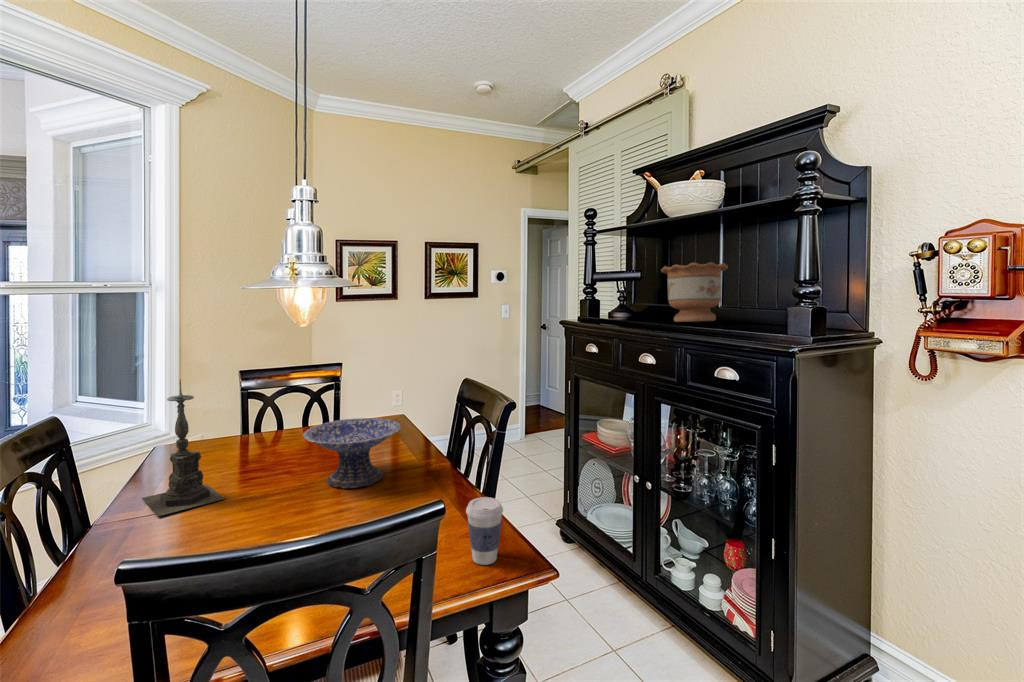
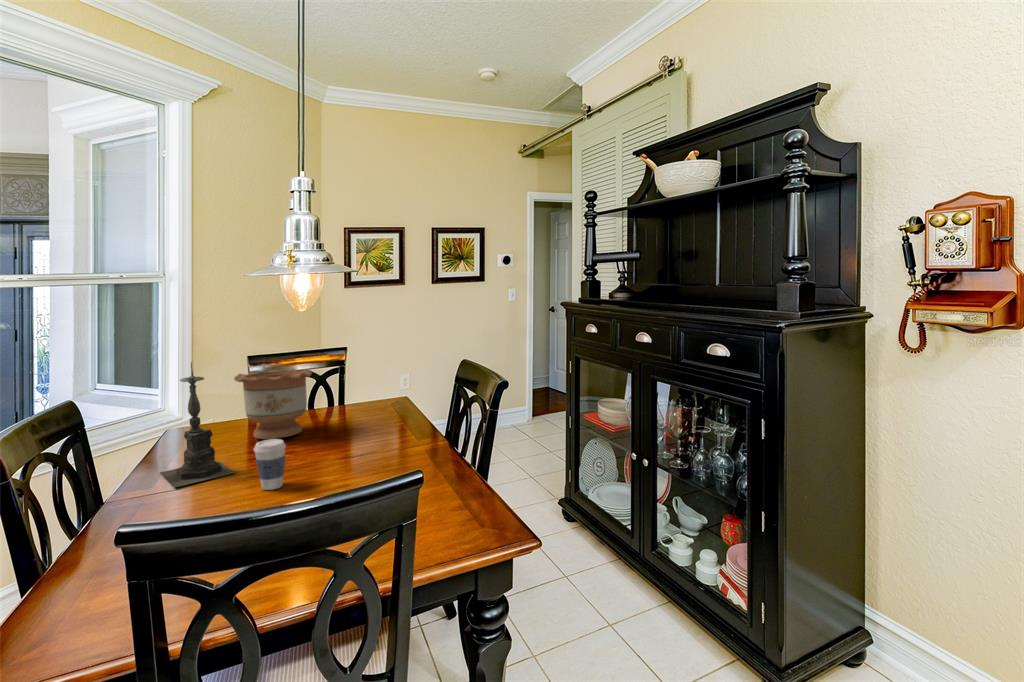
flower pot: present [661,262,728,322] -> present [234,369,312,439]
decorative bowl: present [303,418,401,488] -> none [306,399,399,463]
coffee cup: present [466,497,503,565] -> present [254,439,286,490]

